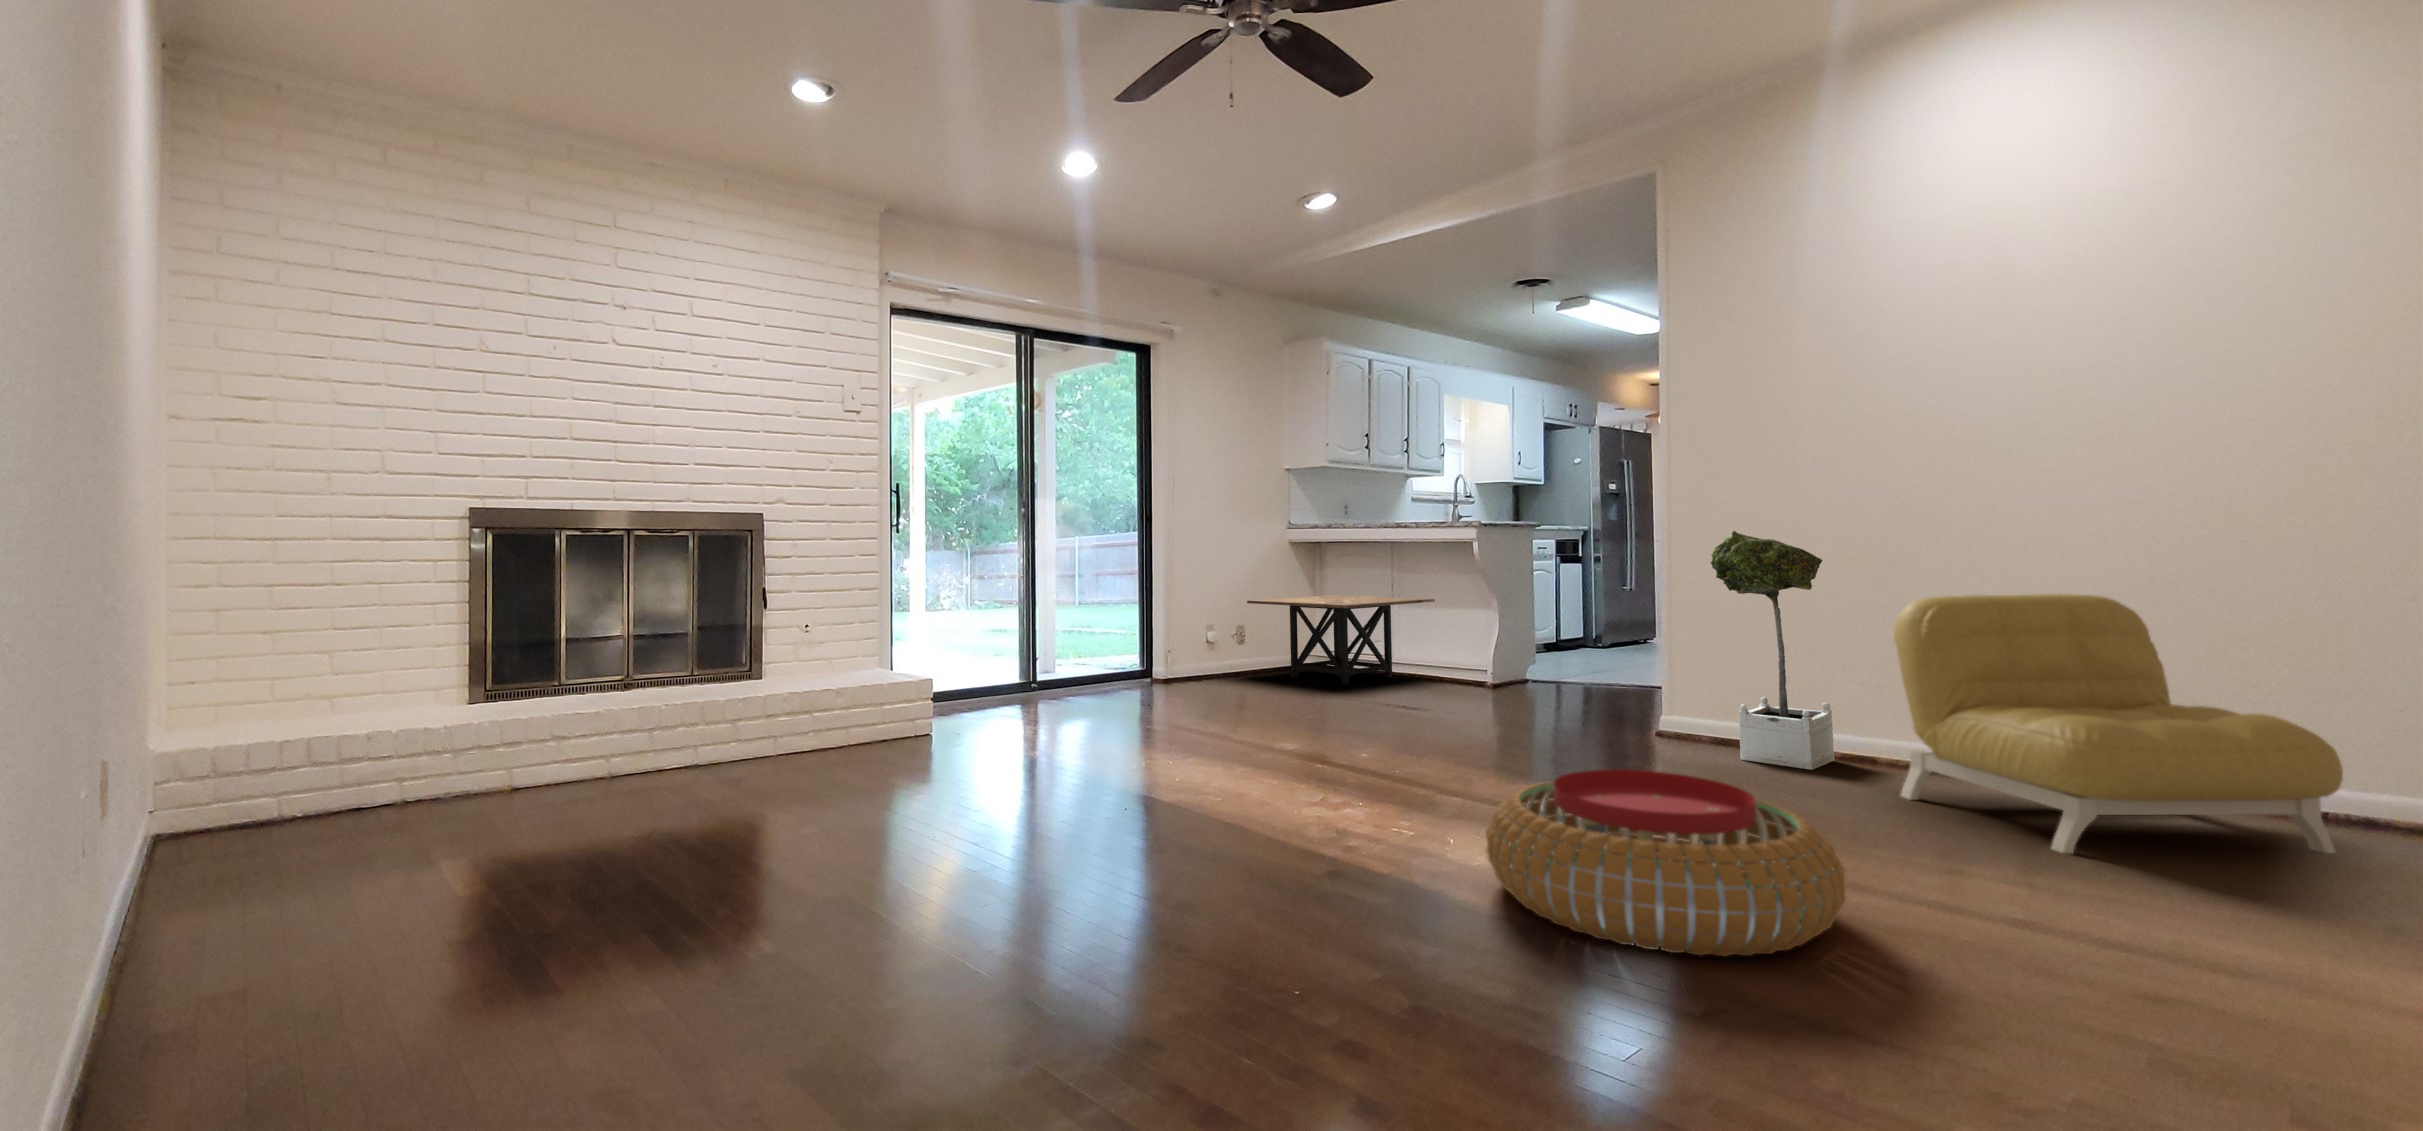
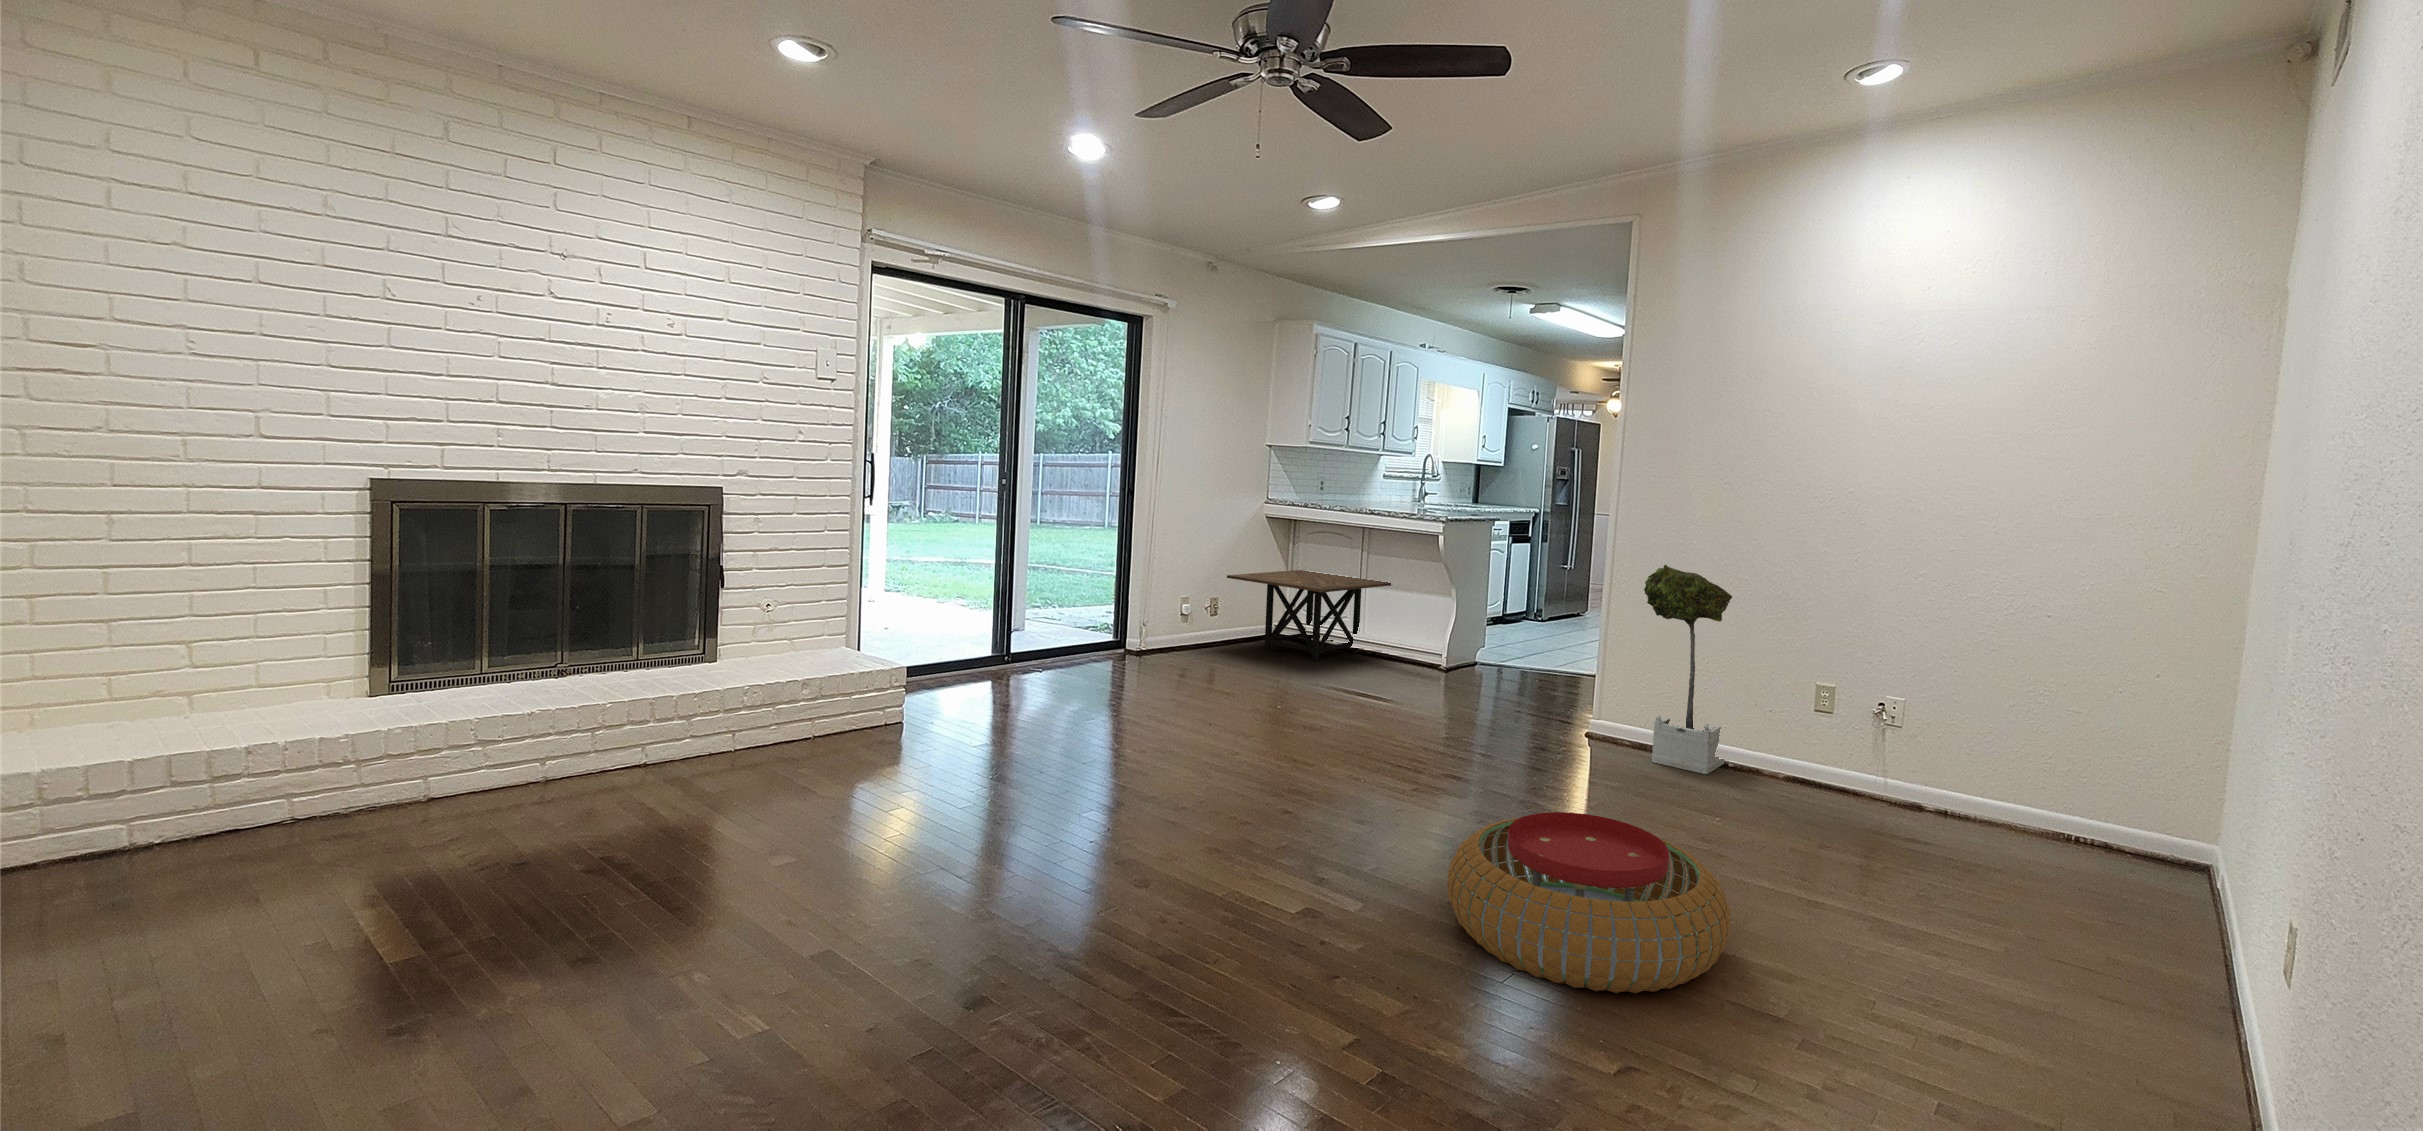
armchair: present [1894,594,2343,854] -> none [1772,642,2076,868]

